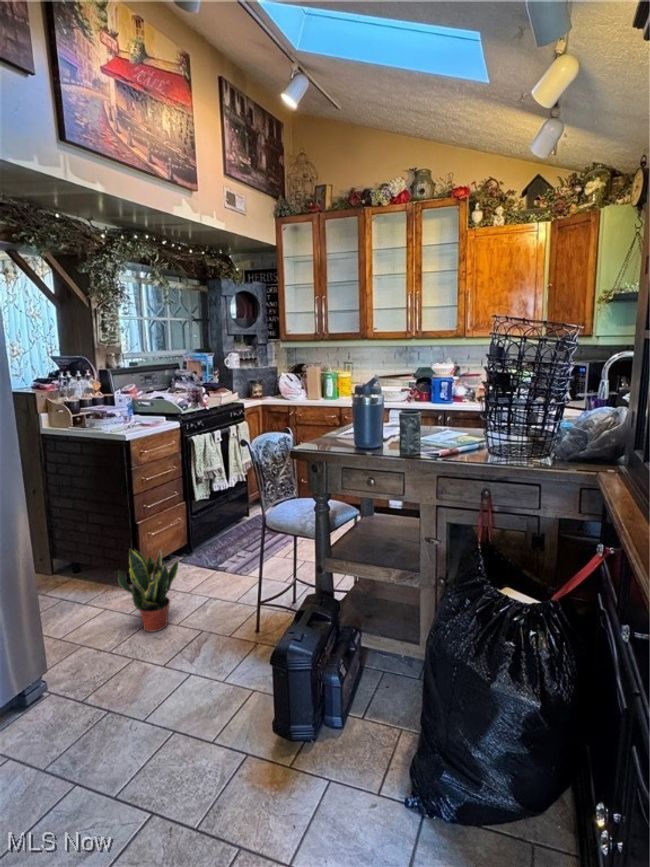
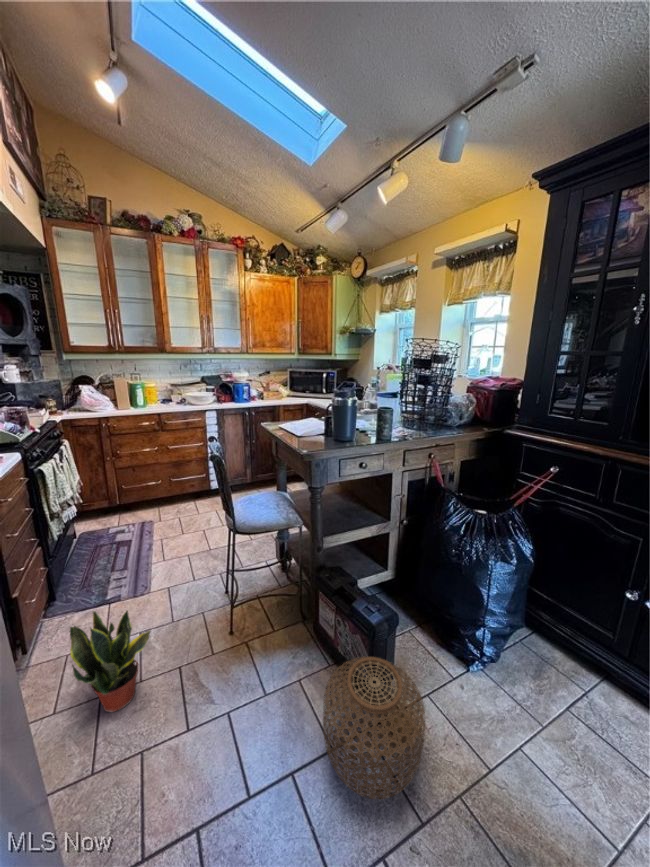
woven basket: none [164,658,272,792] -> present [323,656,425,799]

